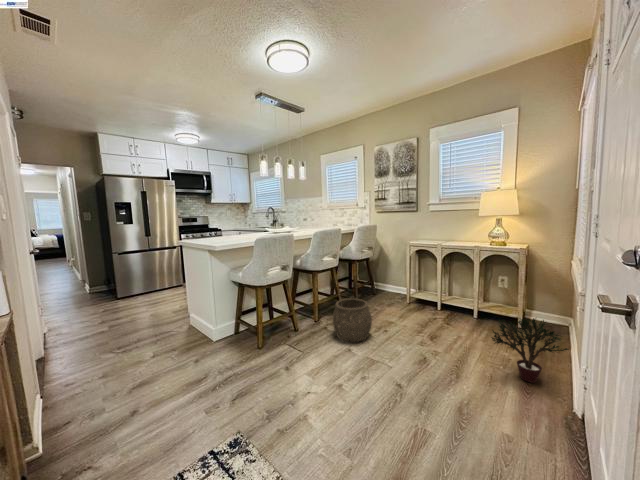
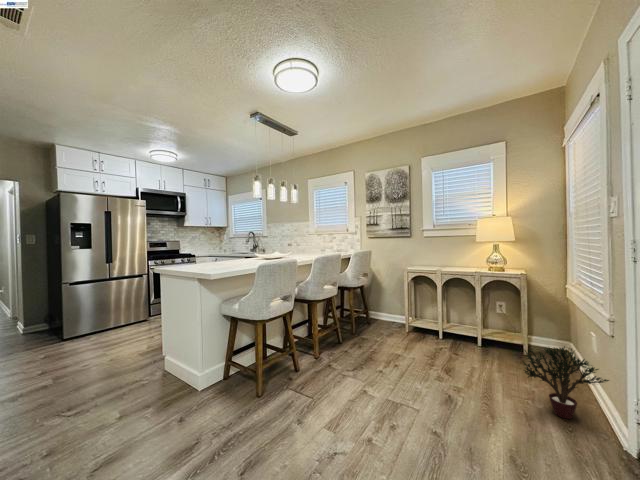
woven basket: present [333,298,372,342] -> none [339,331,383,382]

